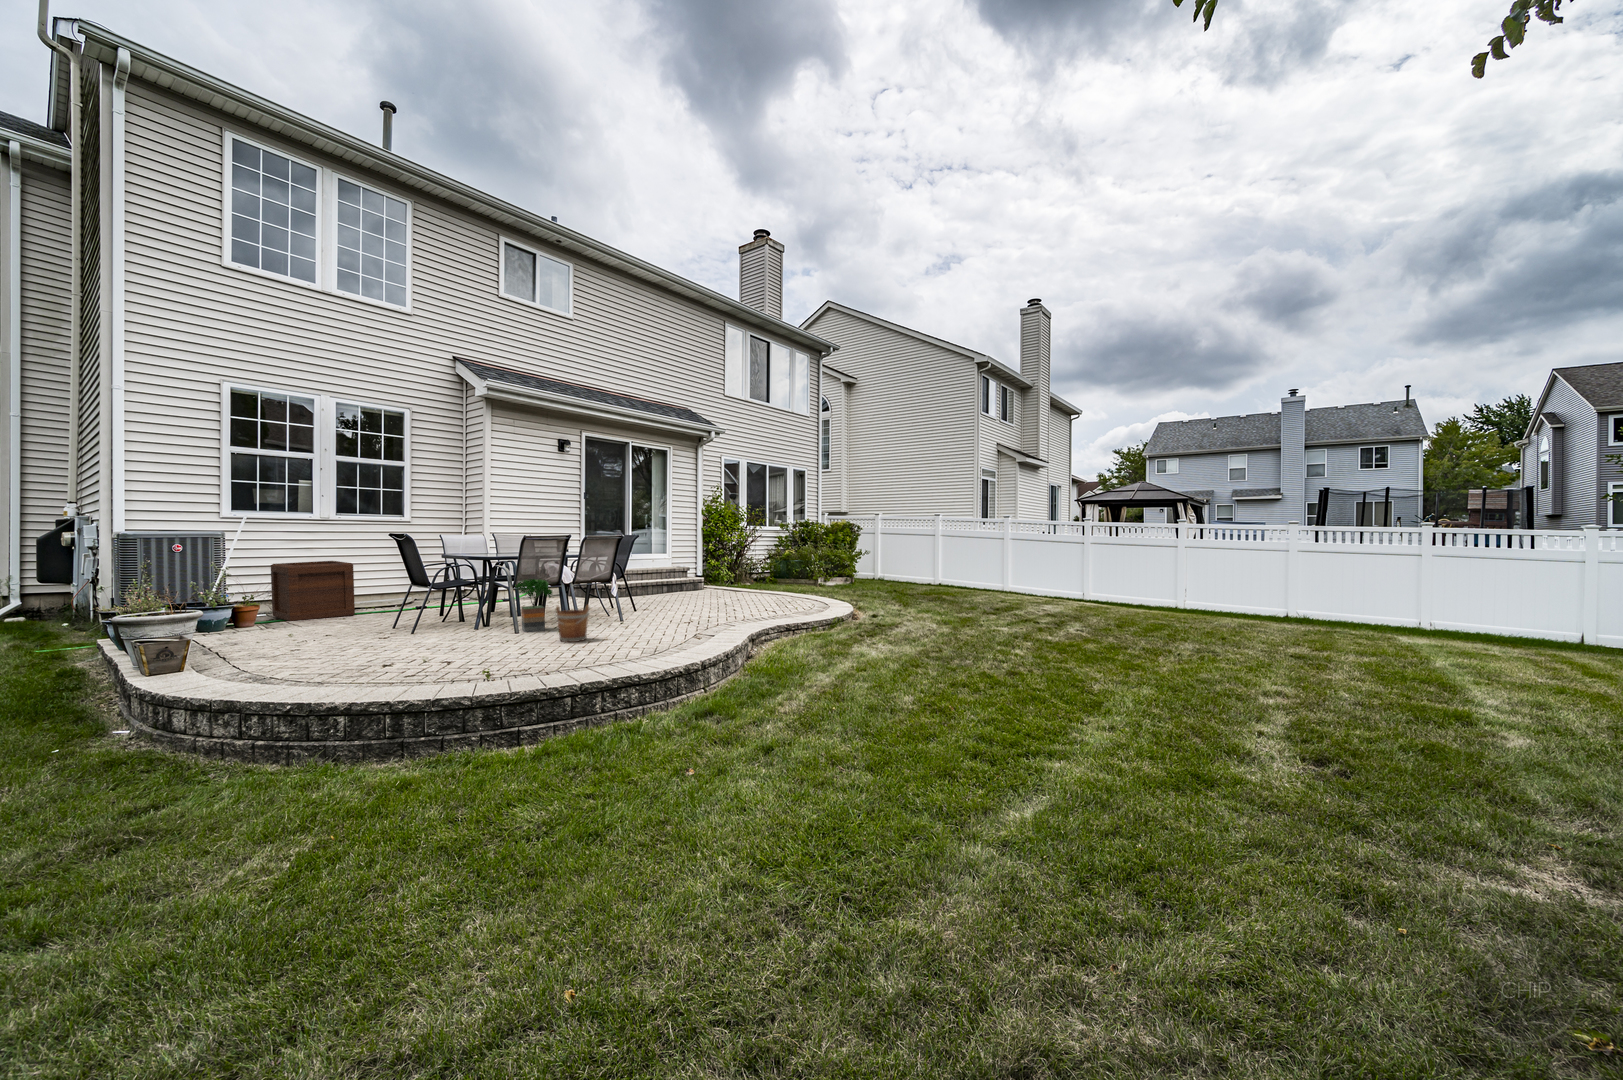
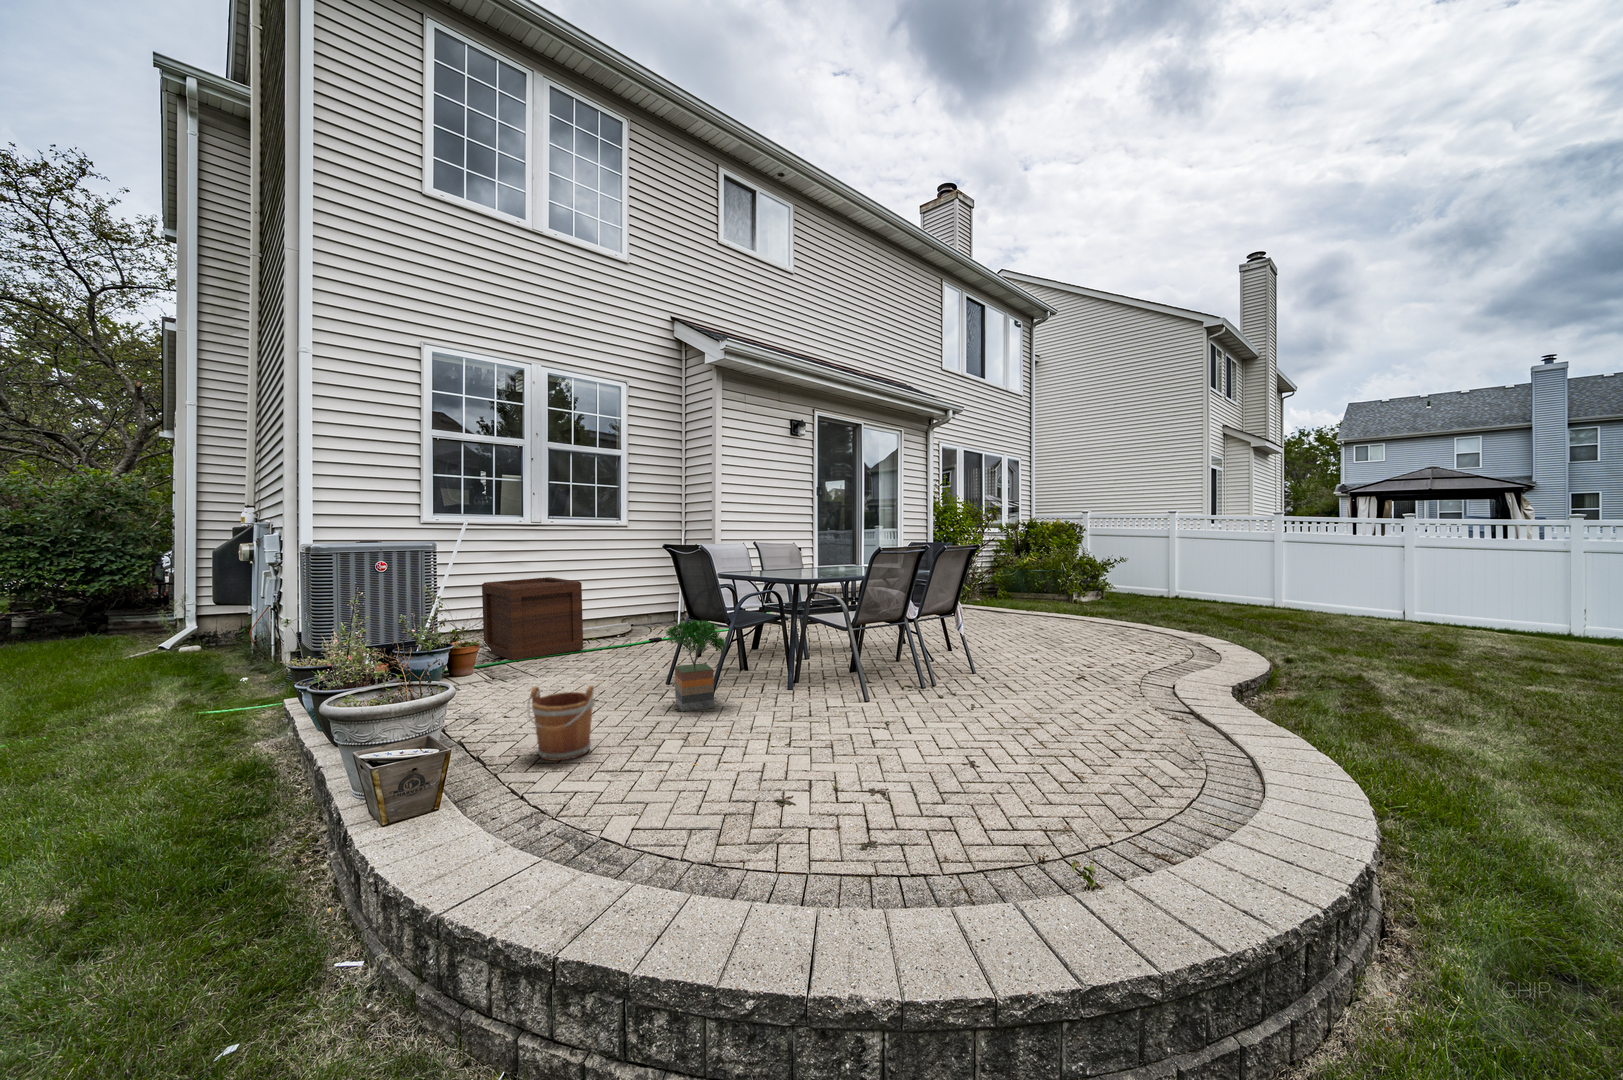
potted tree: present [515,579,552,632] -> present [666,620,726,711]
bucket: present [555,605,589,642] -> present [527,686,595,761]

